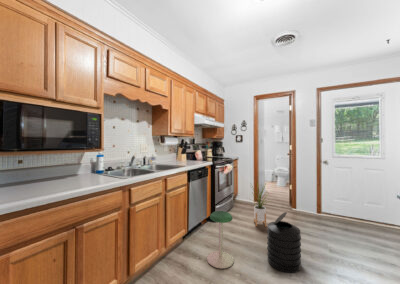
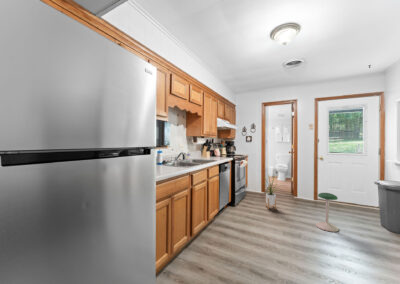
stool: present [207,211,234,269] -> present [316,193,339,232]
trash can: present [267,212,301,273] -> none [282,193,306,235]

